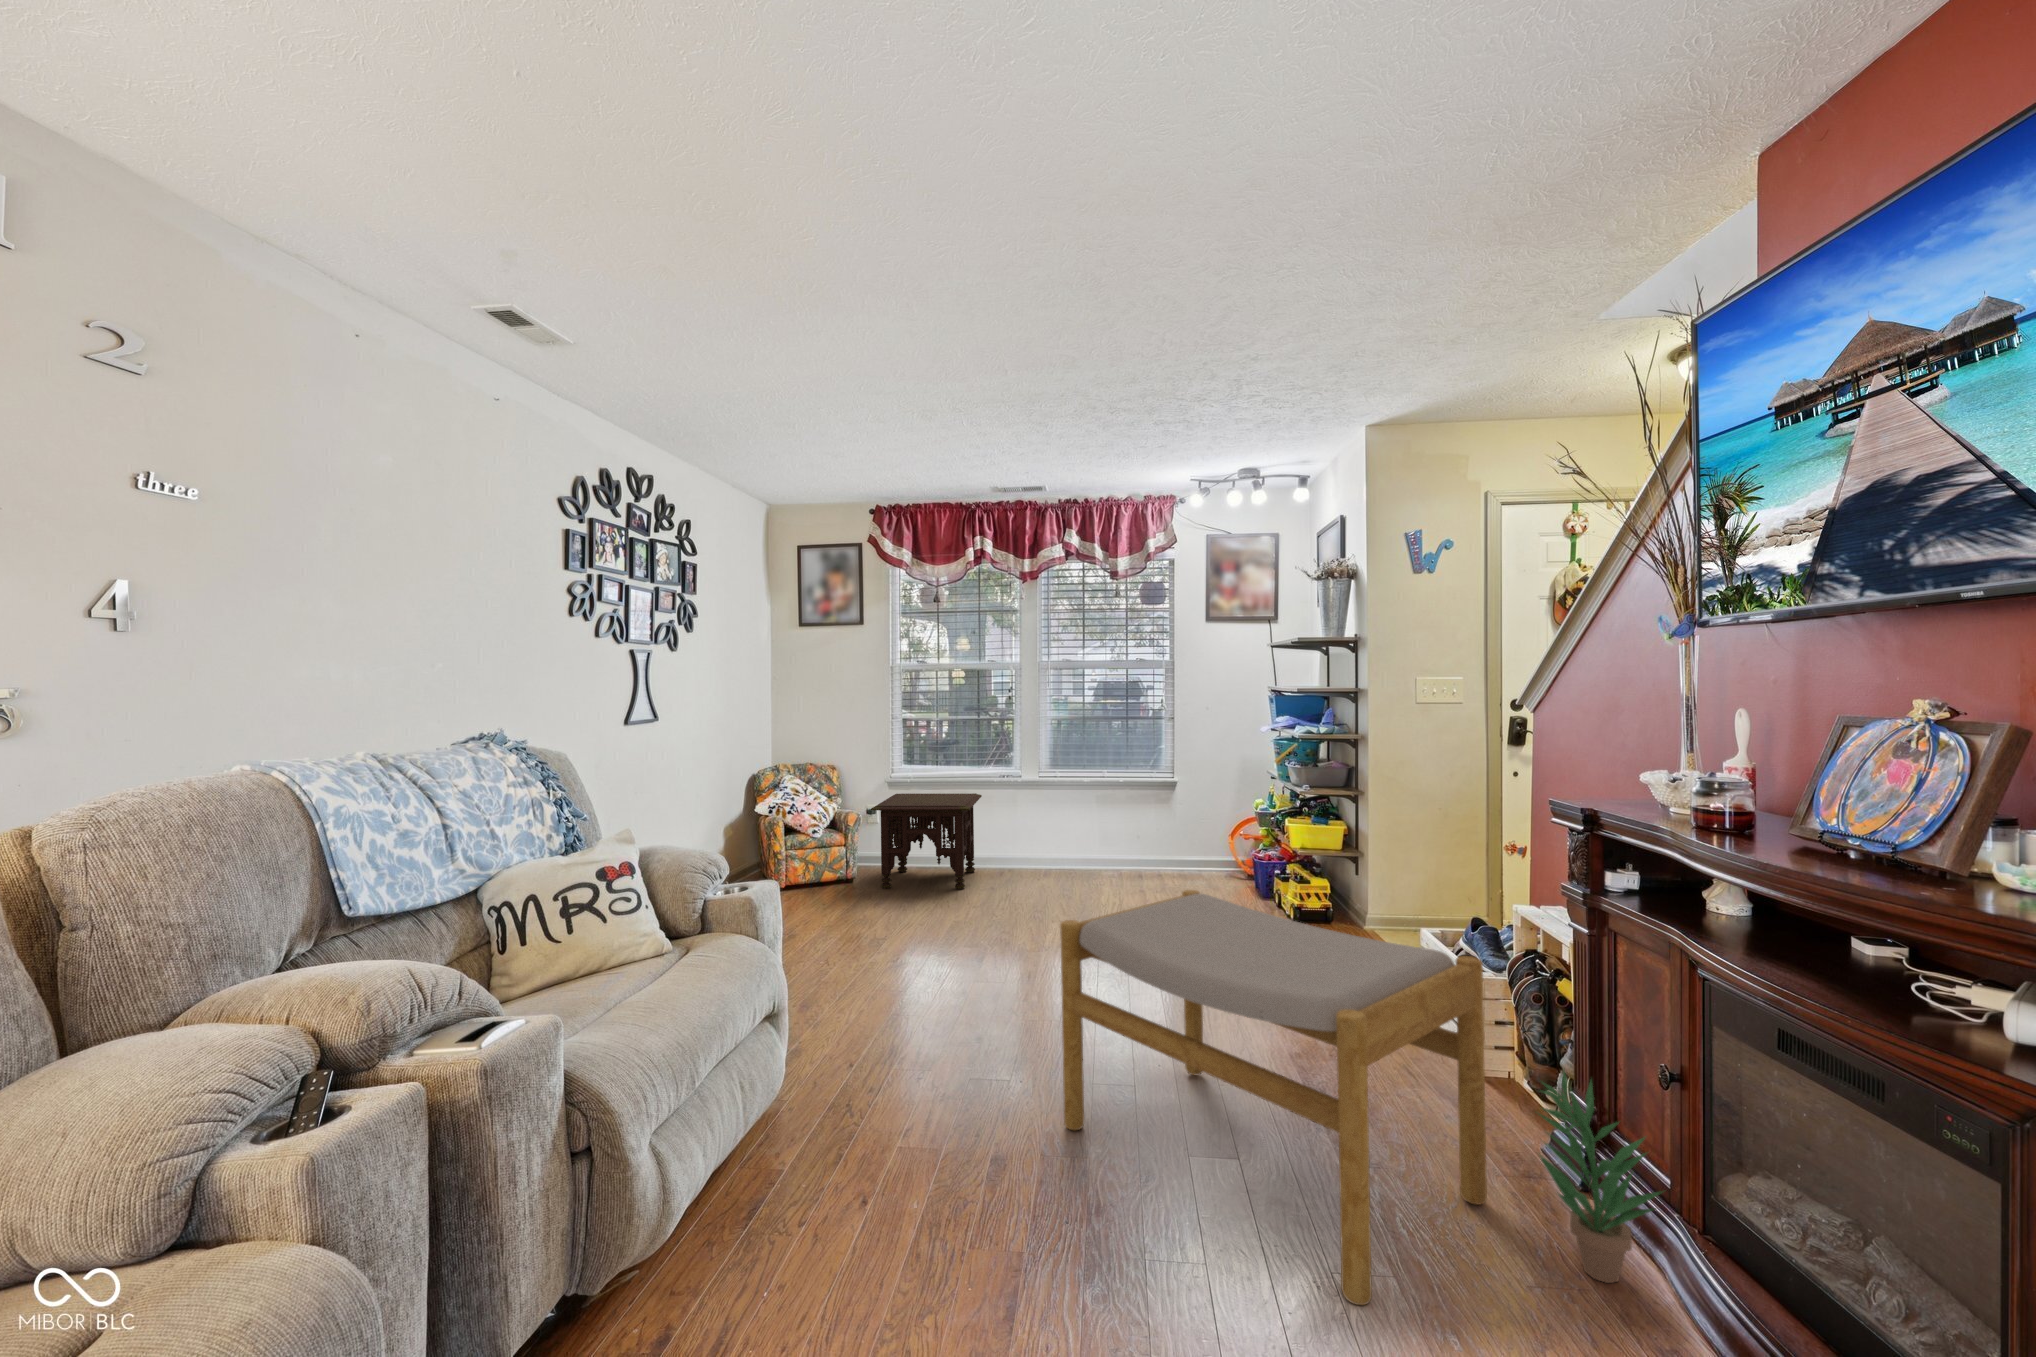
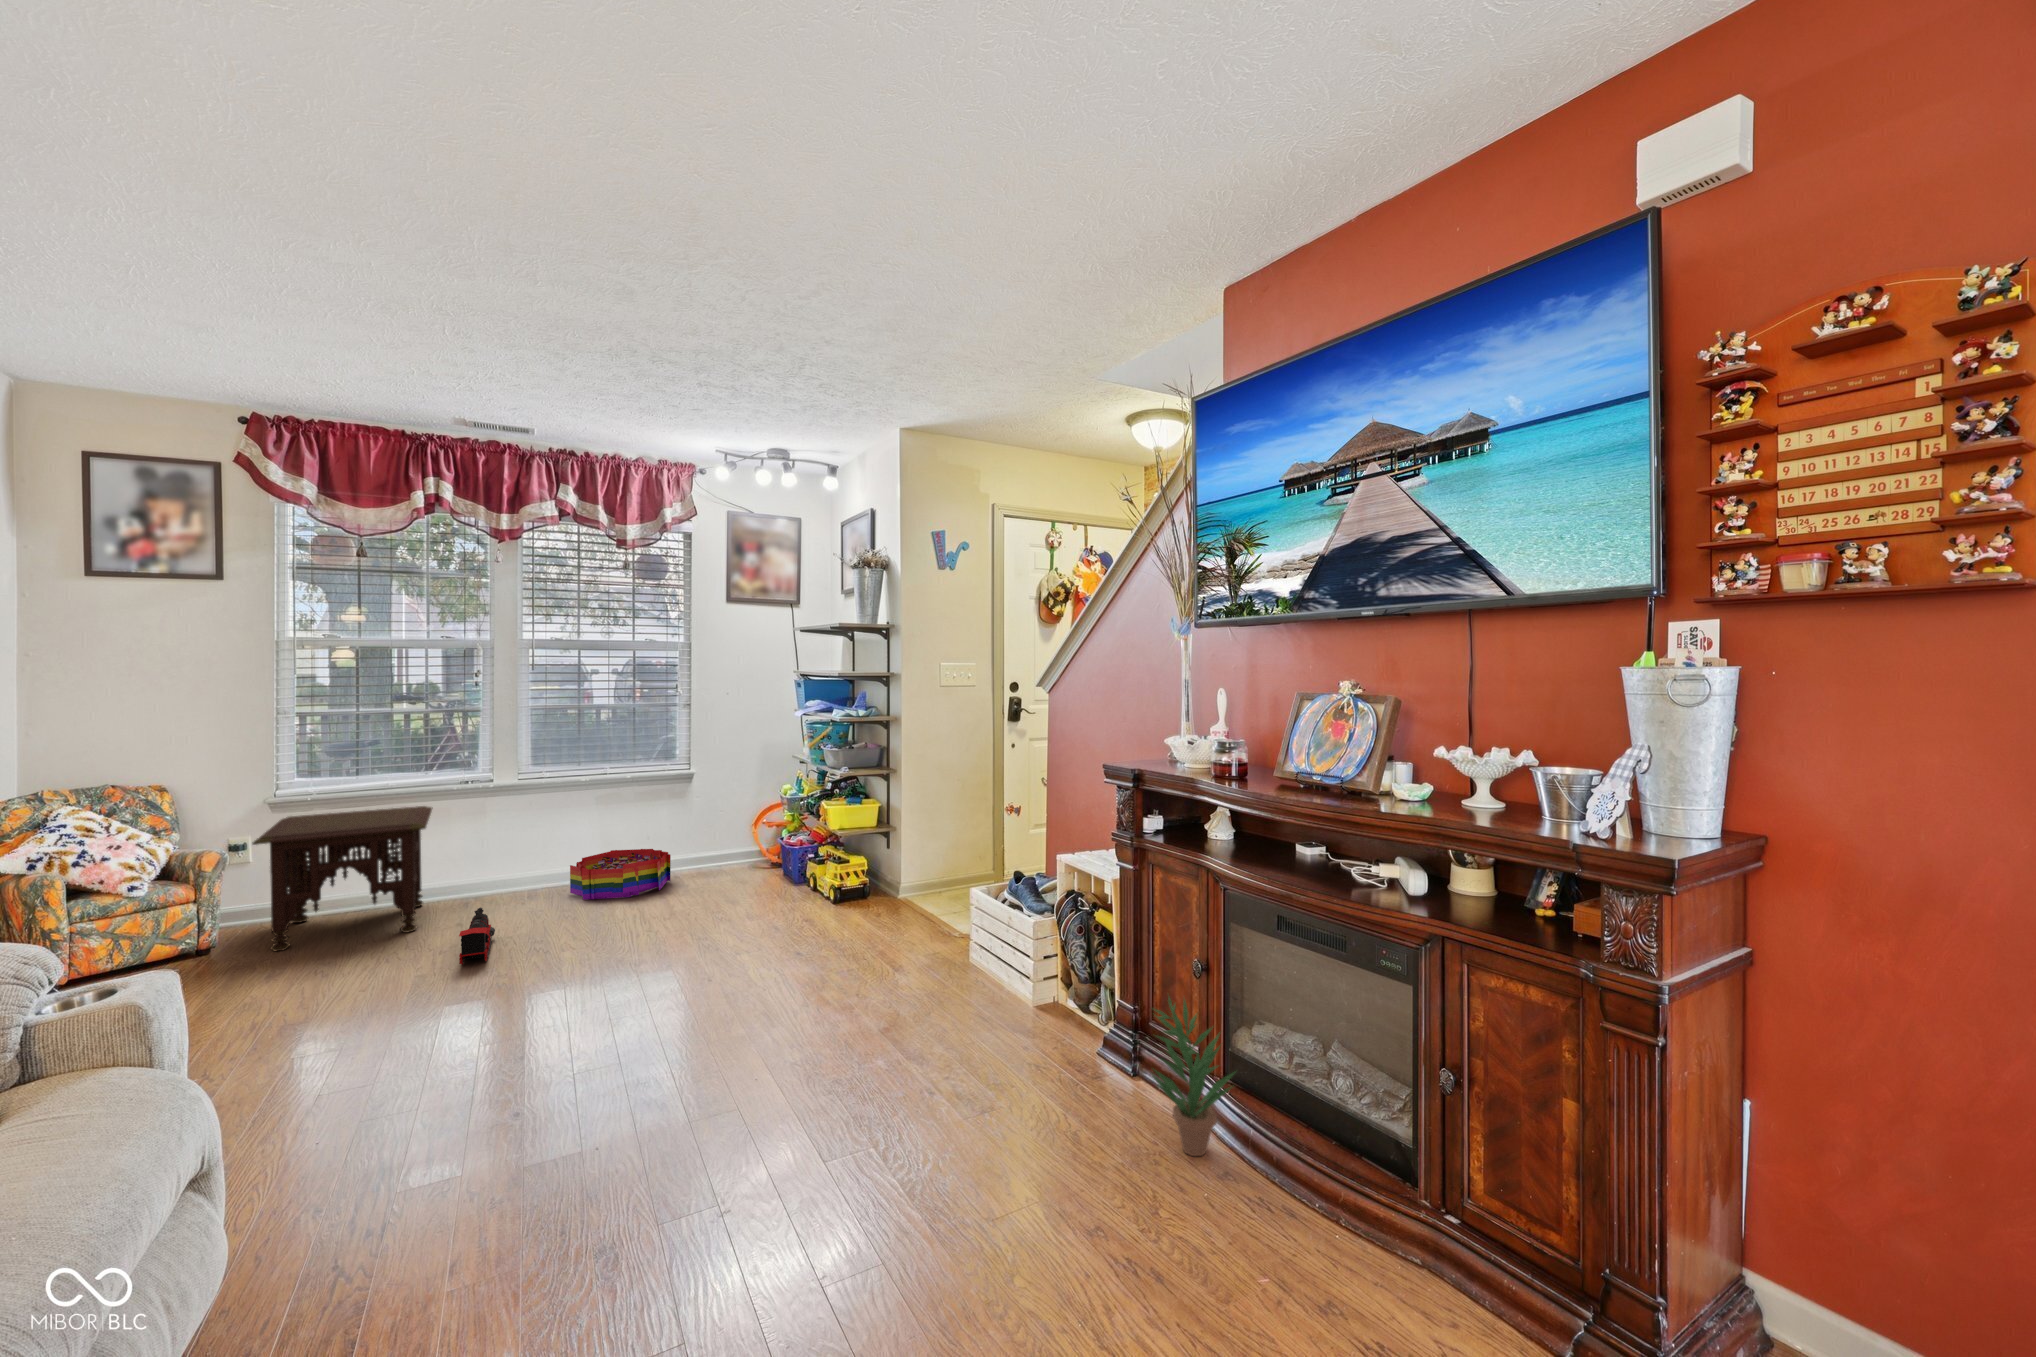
storage bin: none [1074,846,1154,888] -> present [570,849,671,900]
toy train: none [979,877,1010,919] -> present [459,908,495,965]
footstool: present [1060,890,1487,1305] -> none [691,892,1103,1262]

